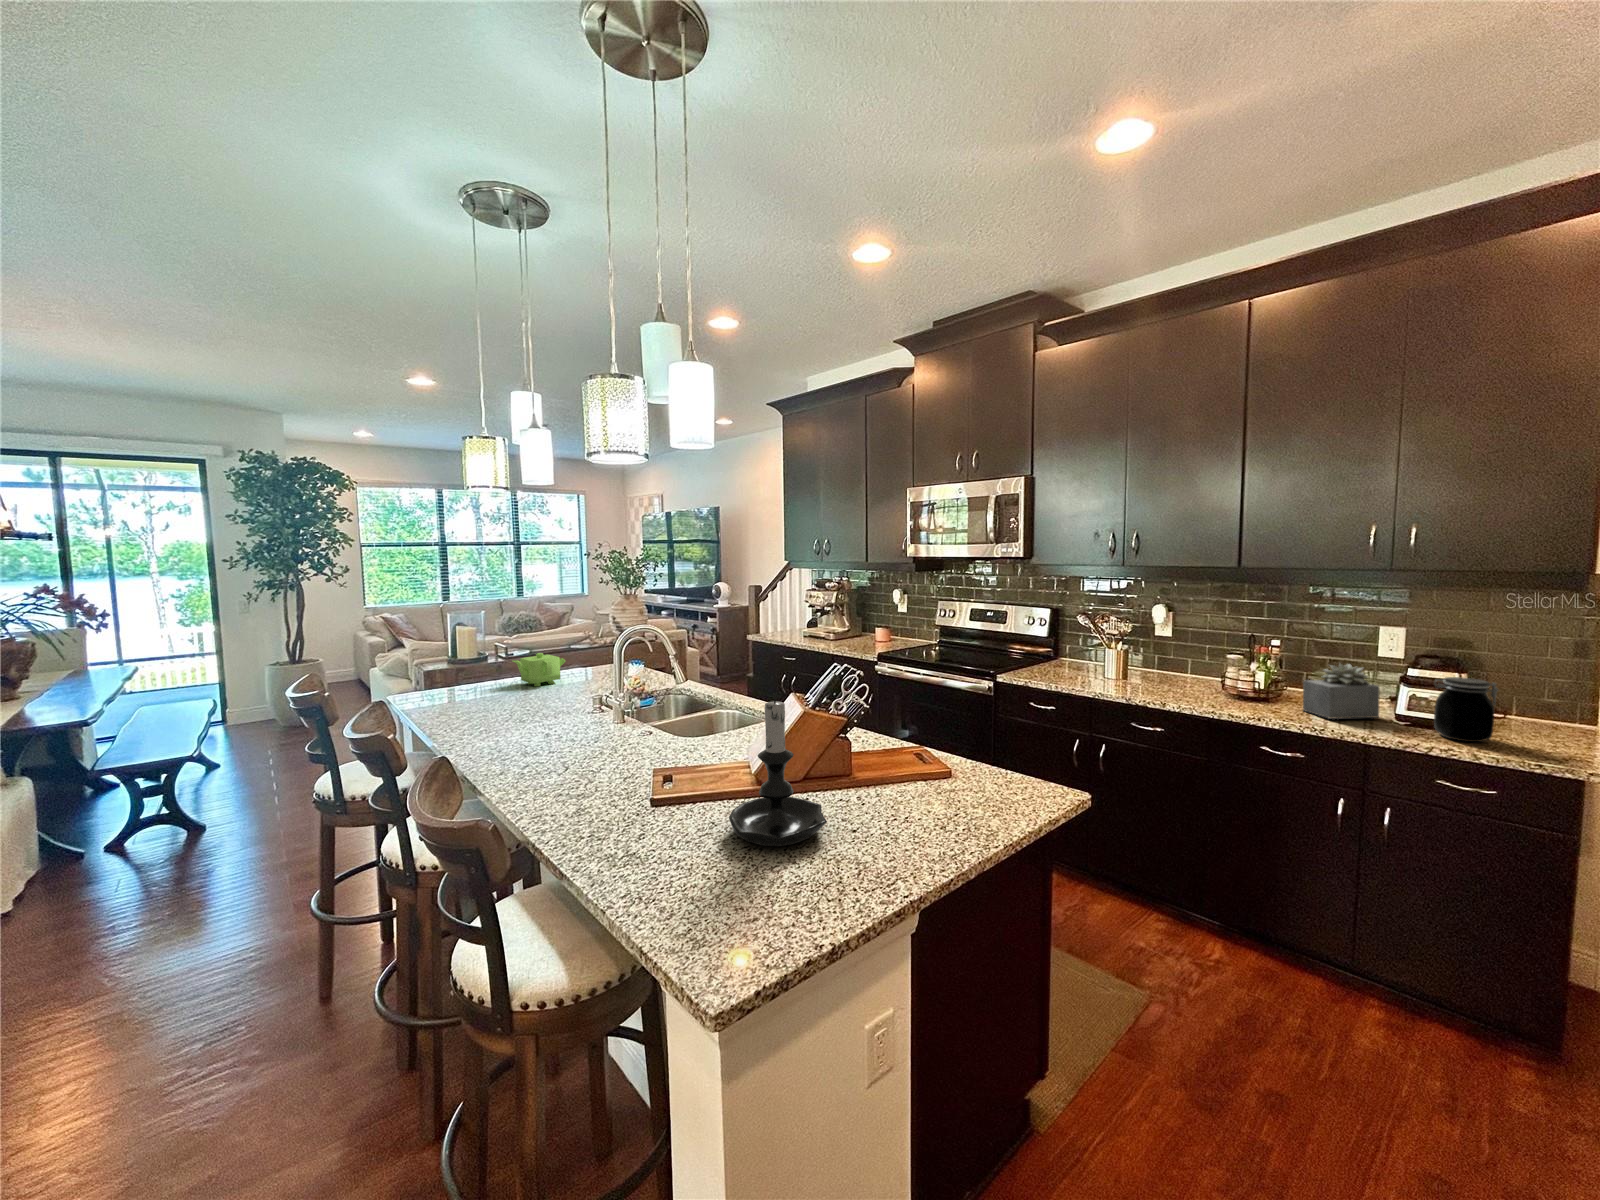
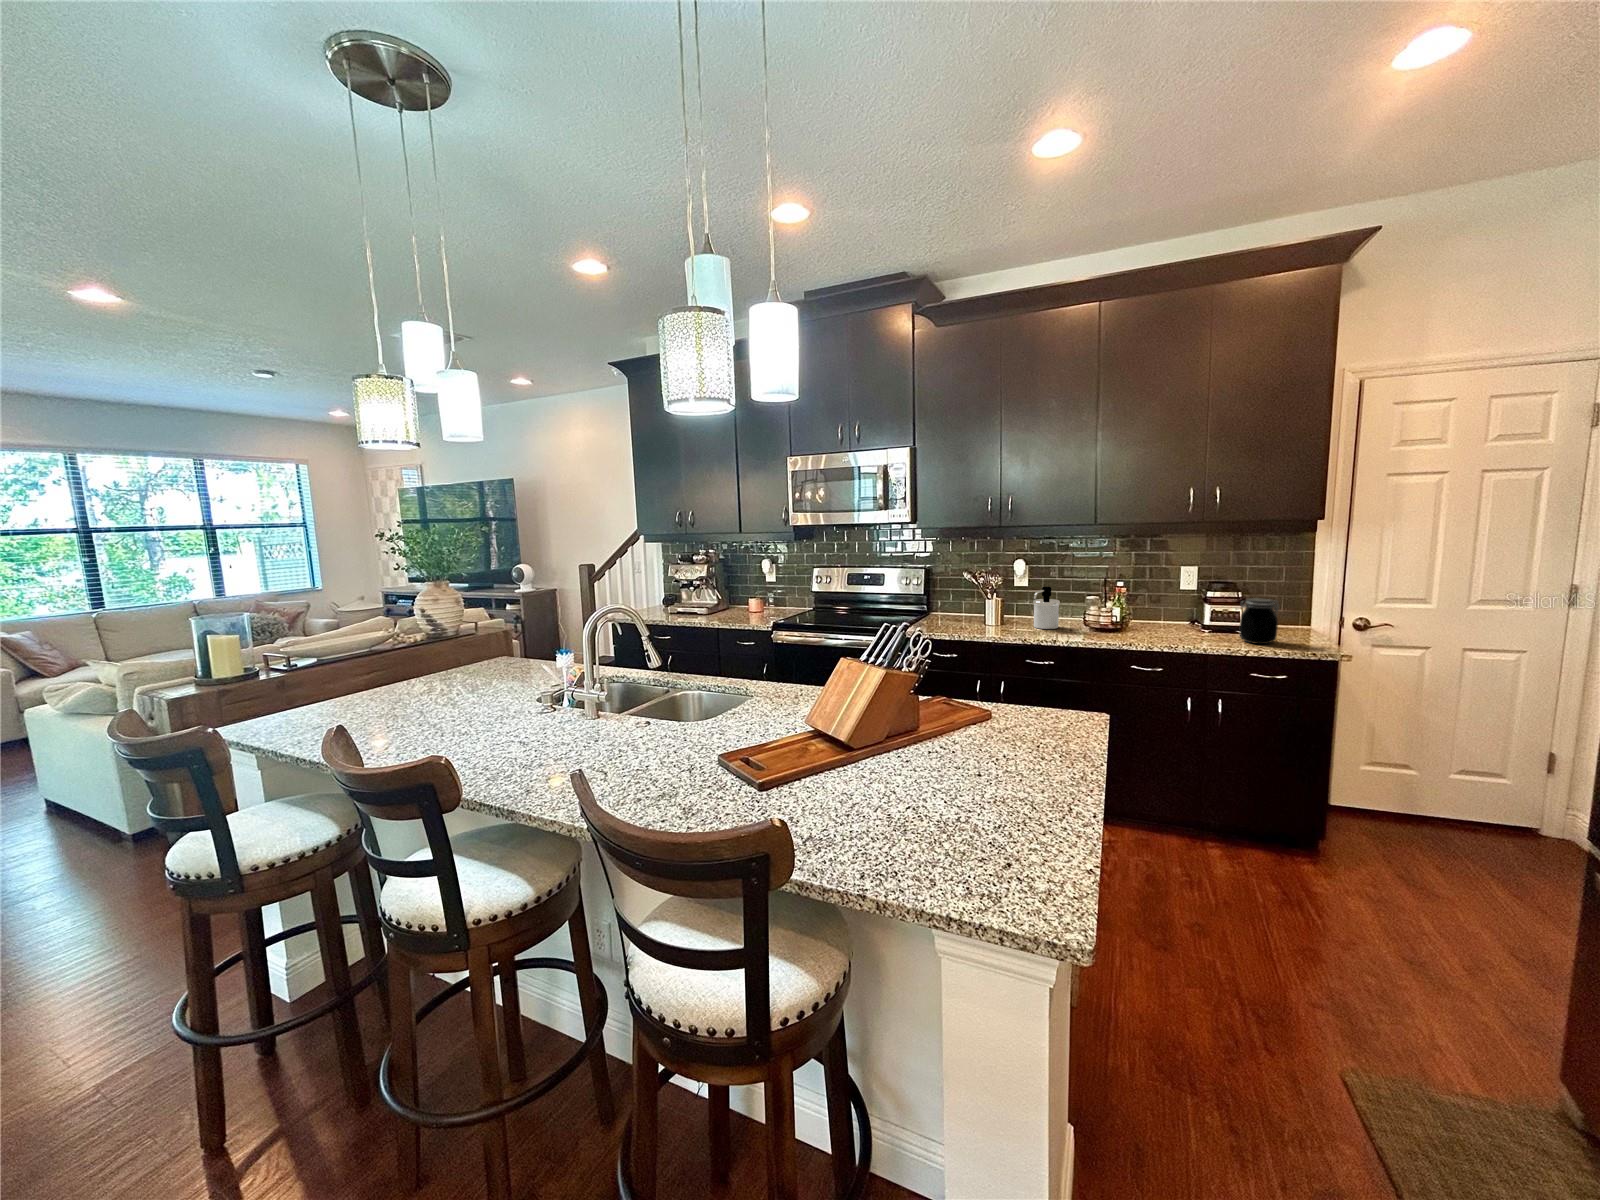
soap dispenser: none [1149,639,1190,690] -> present [1033,587,1060,629]
teapot: present [513,653,566,686] -> none [389,654,451,696]
succulent plant: present [1303,663,1379,719] -> none [1149,595,1201,638]
candle holder: present [729,694,827,846] -> none [872,655,969,804]

